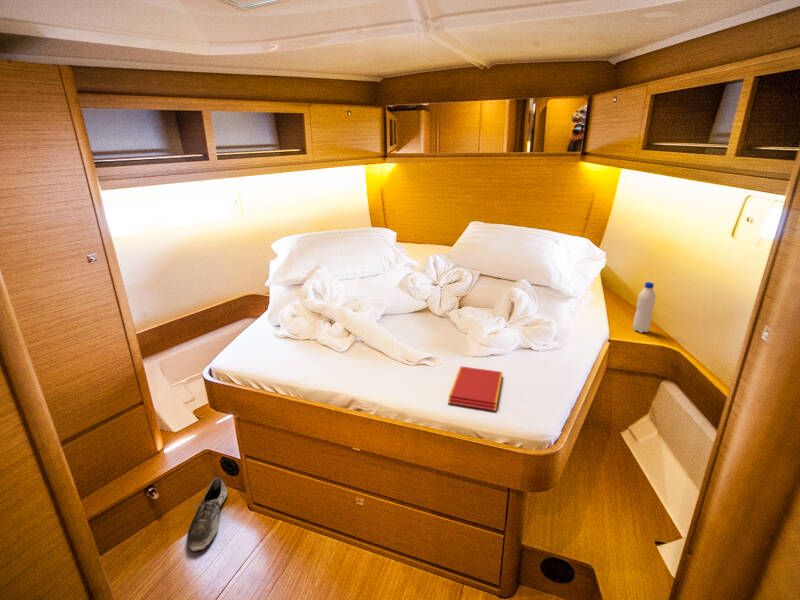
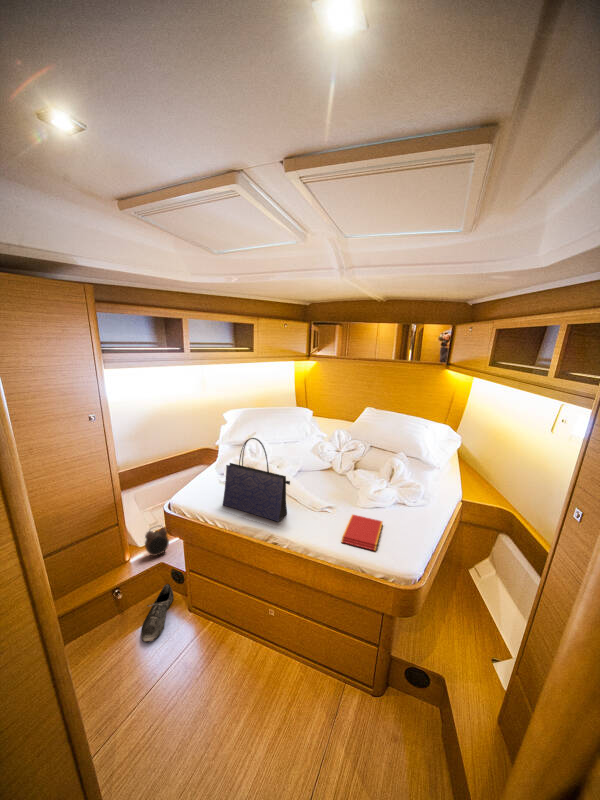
tote bag: none [278,270,371,384] -> present [223,438,290,522]
water bottle: present [633,282,656,333] -> none [484,460,500,498]
alarm clock: none [178,403,213,447] -> present [145,528,169,557]

